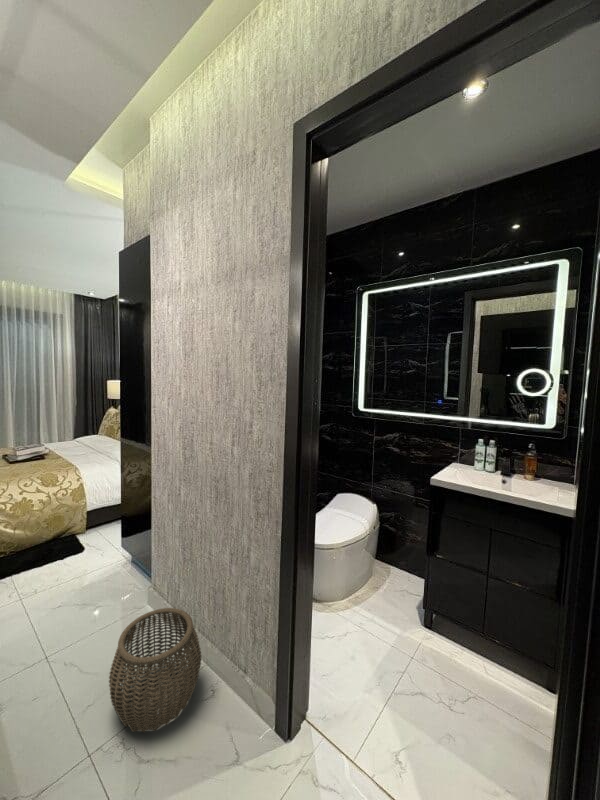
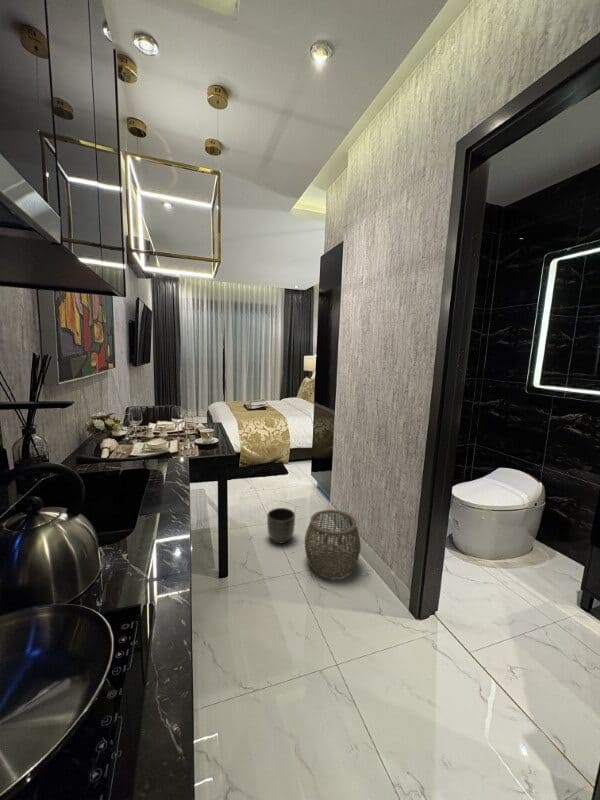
planter: none [36,627,92,696] -> present [267,508,295,544]

